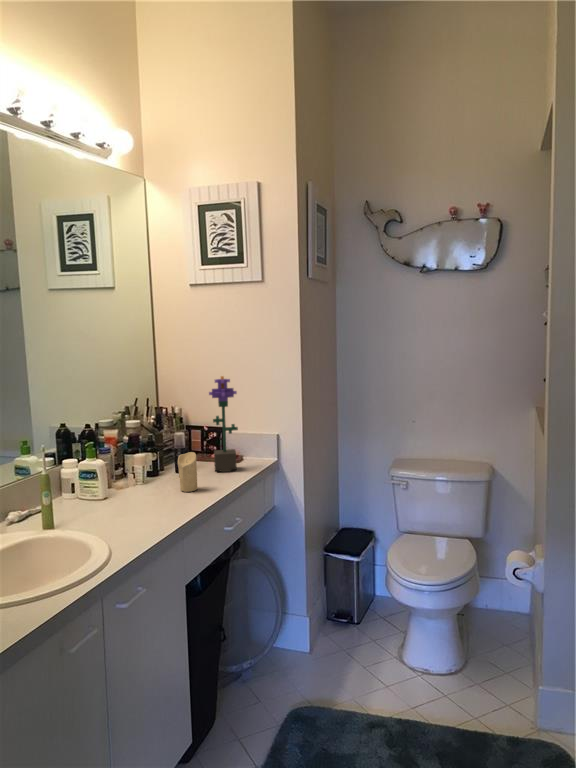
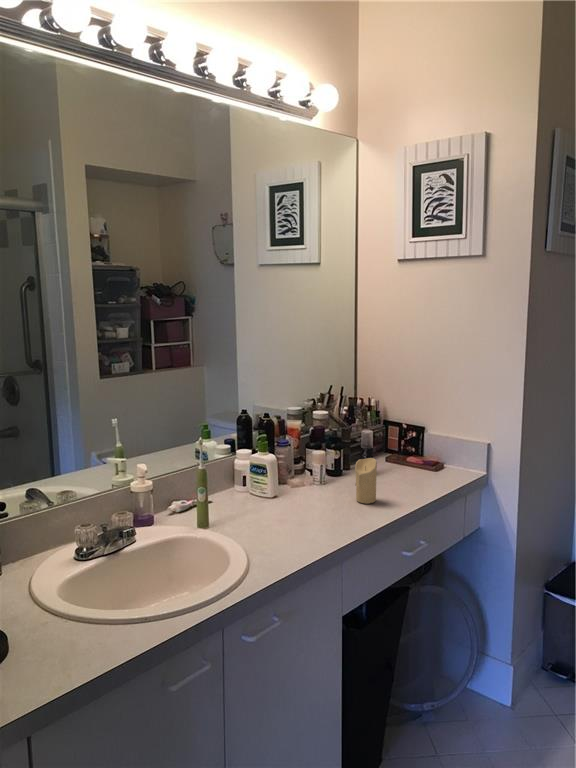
potted flower: present [209,376,238,472] -> none [404,370,438,483]

